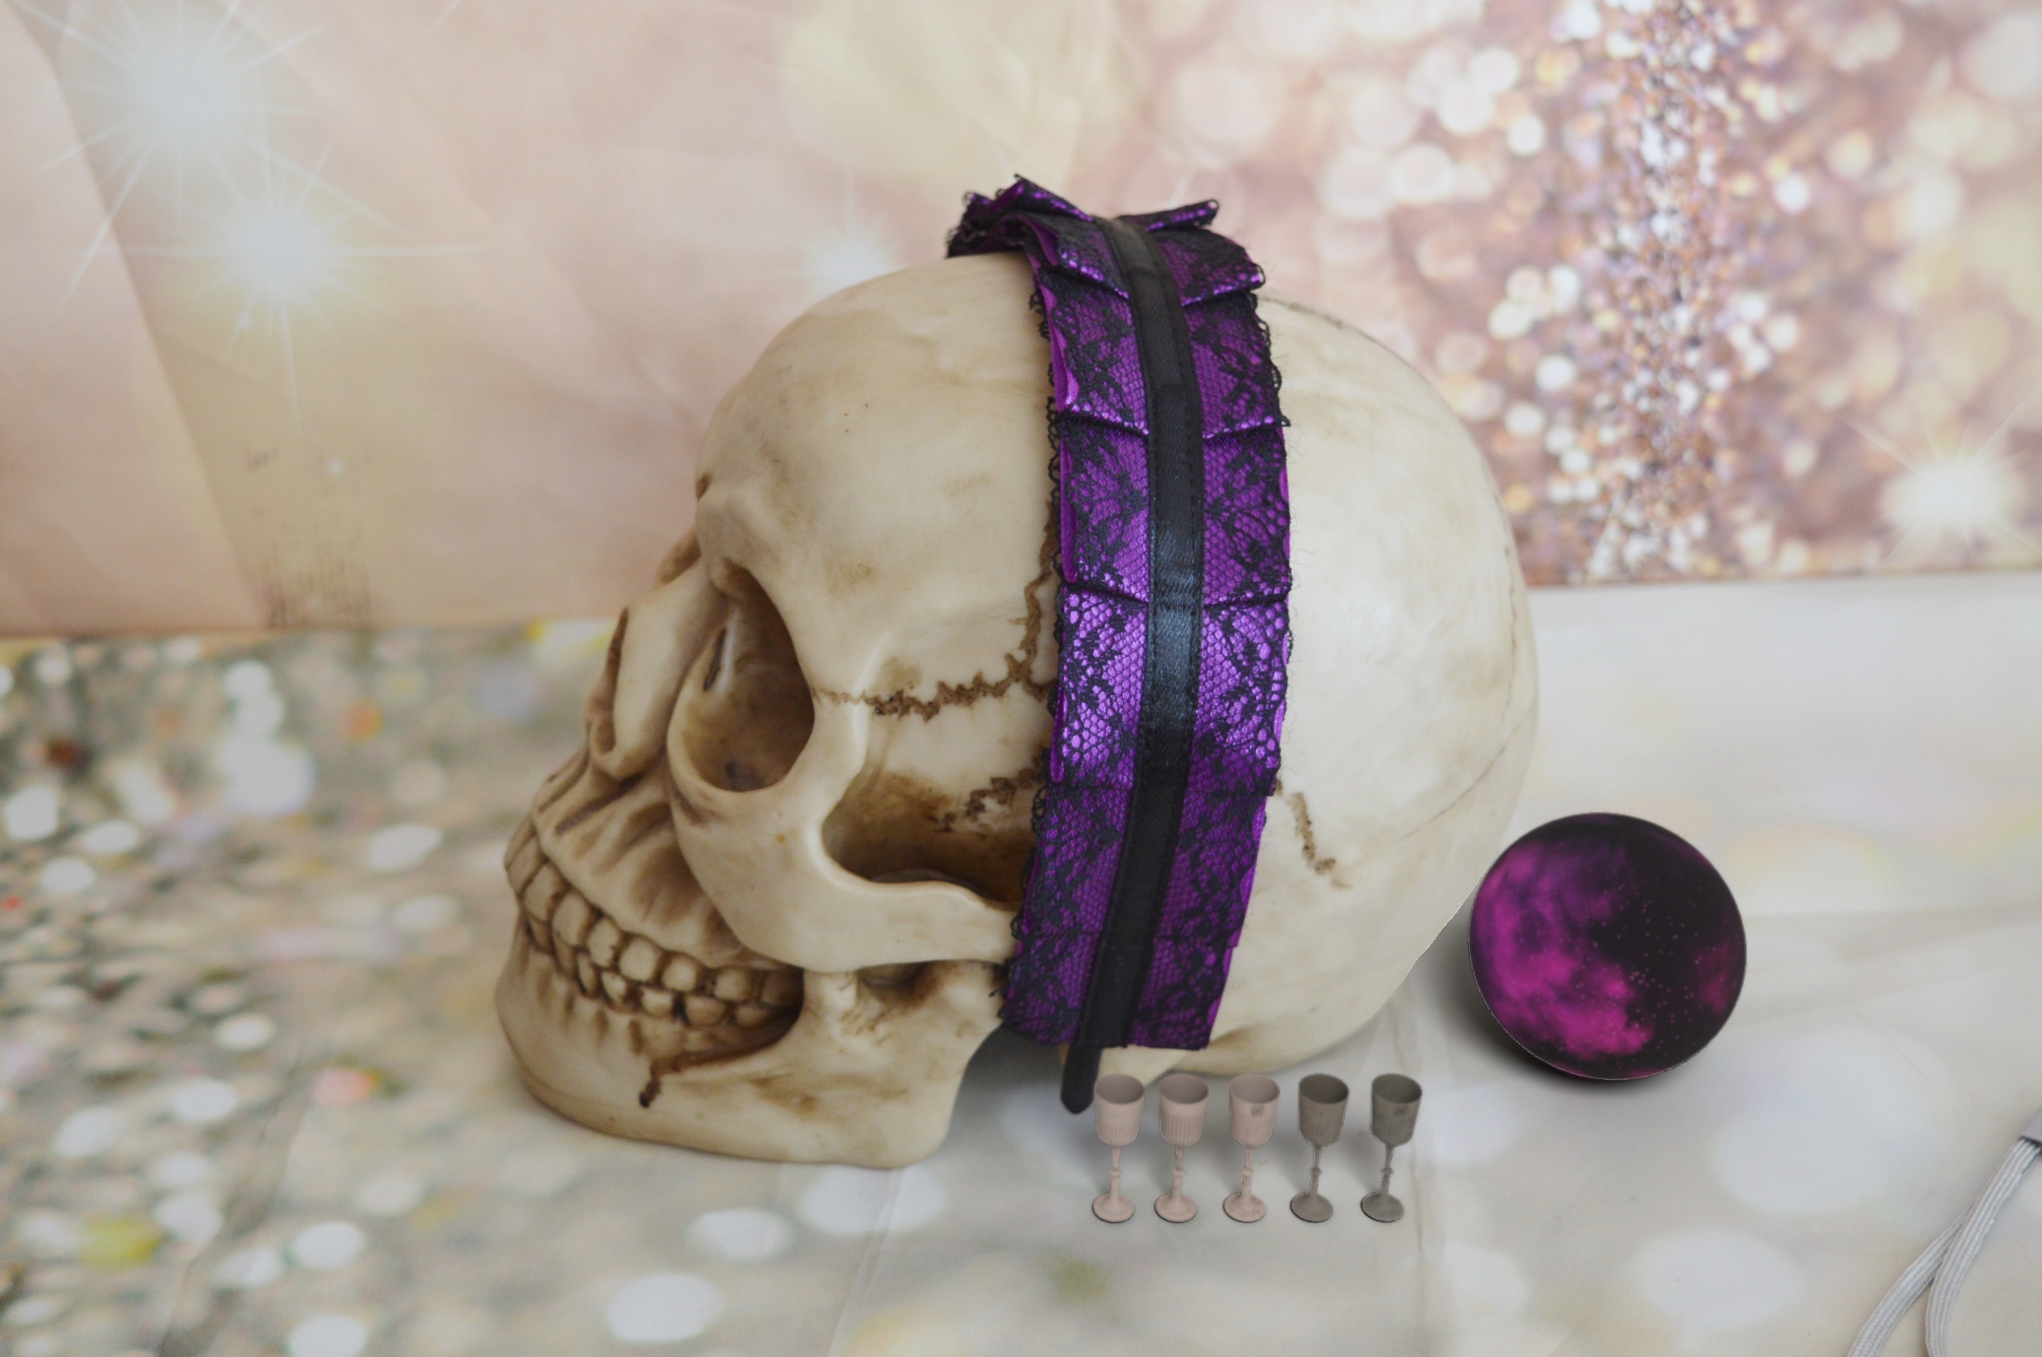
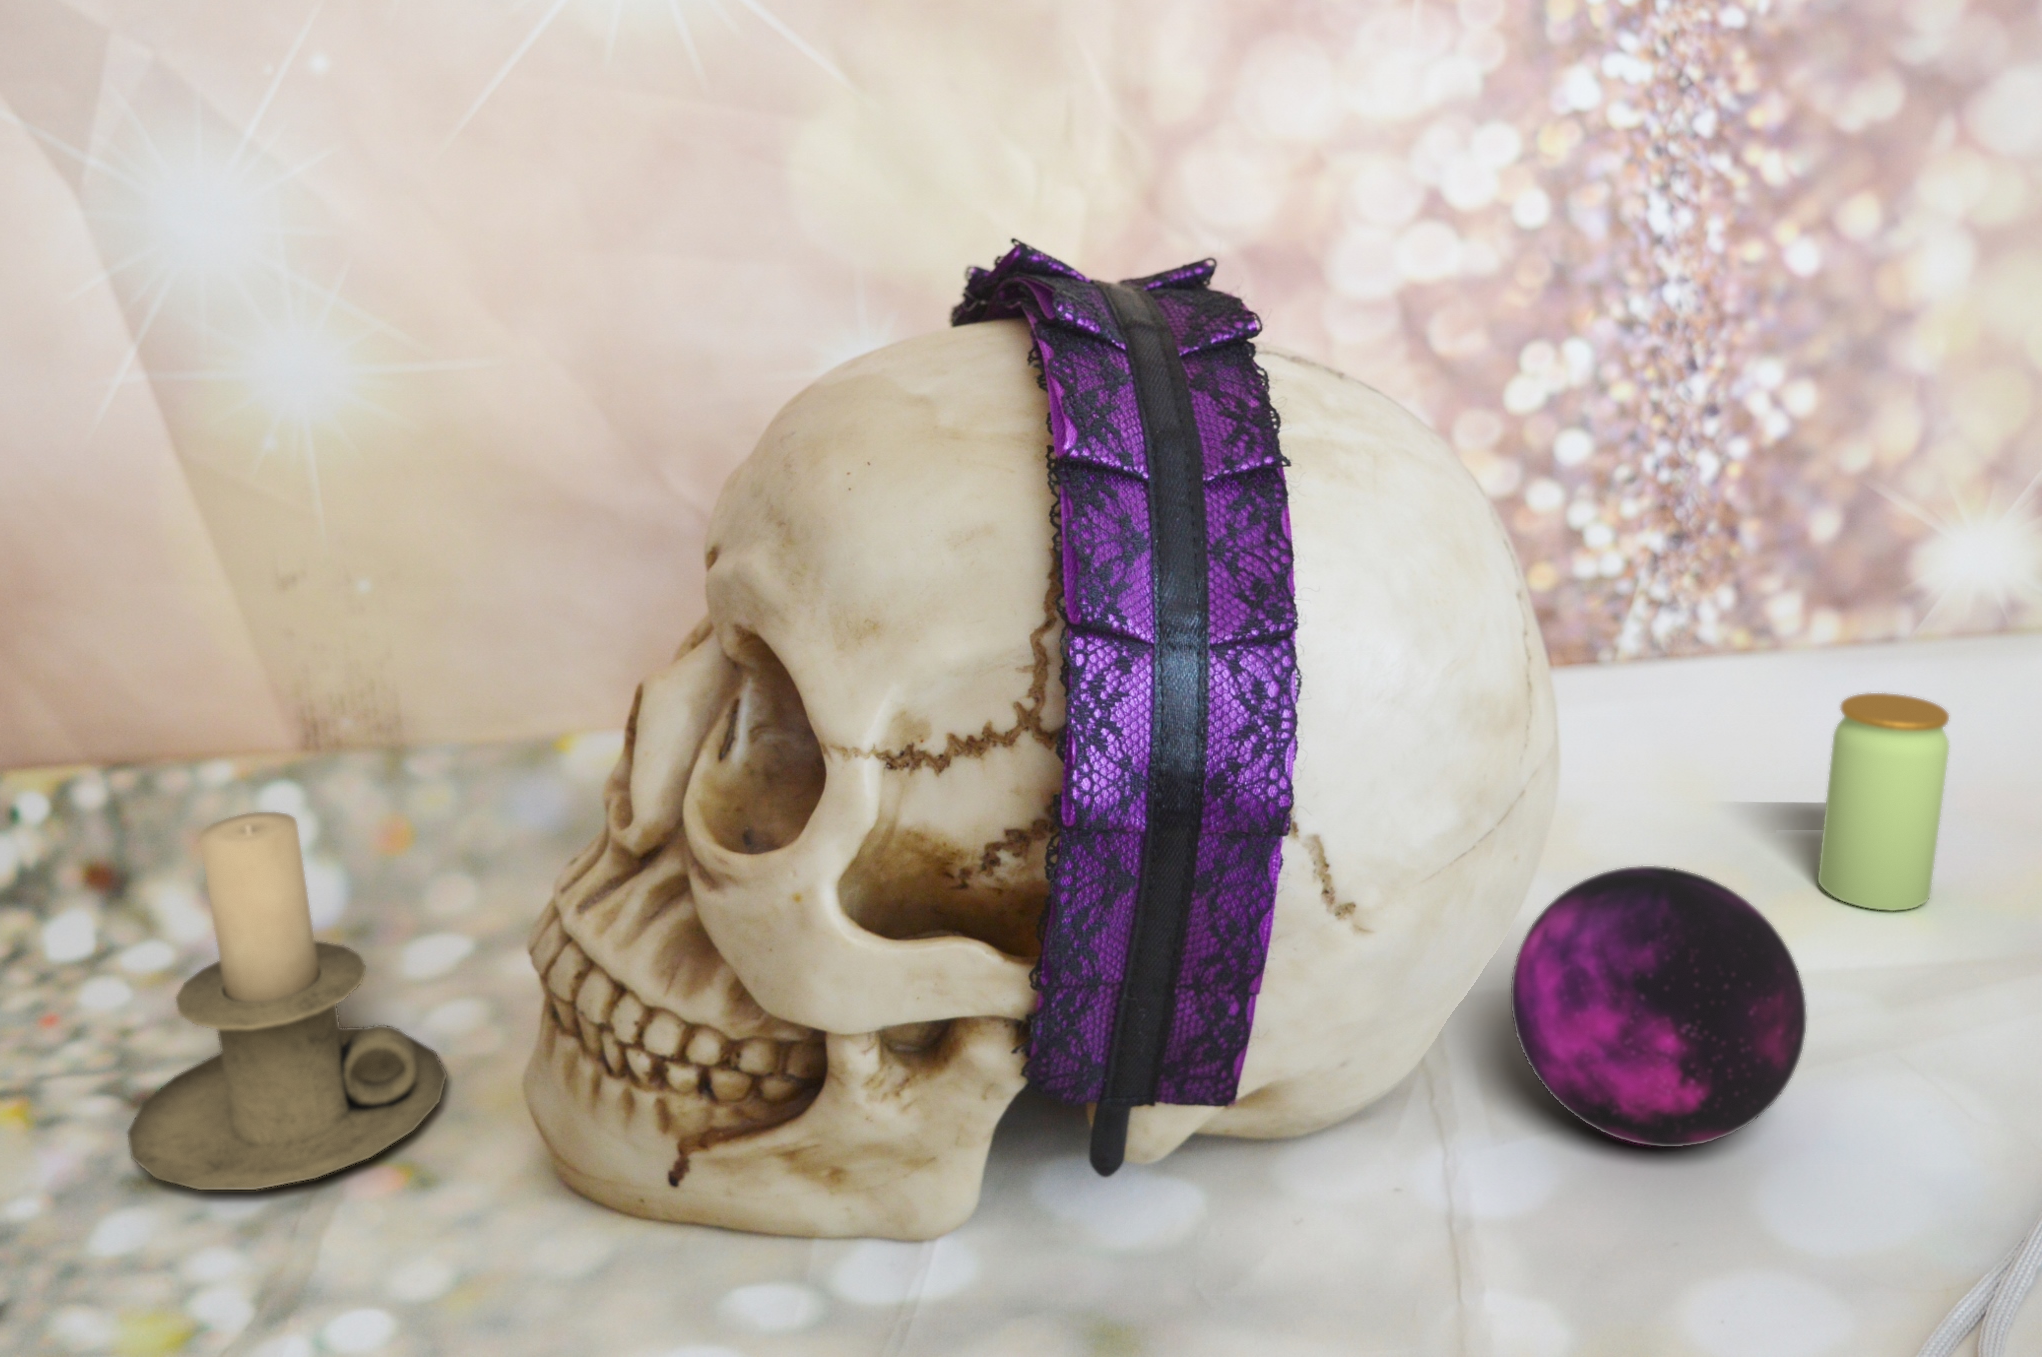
jar: none [1759,634,1897,843] -> present [1818,693,1949,911]
candle holder: none [95,716,420,1095] -> present [128,812,446,1190]
wine glass: present [1093,1073,1423,1222] -> none [1125,1134,1468,1299]

